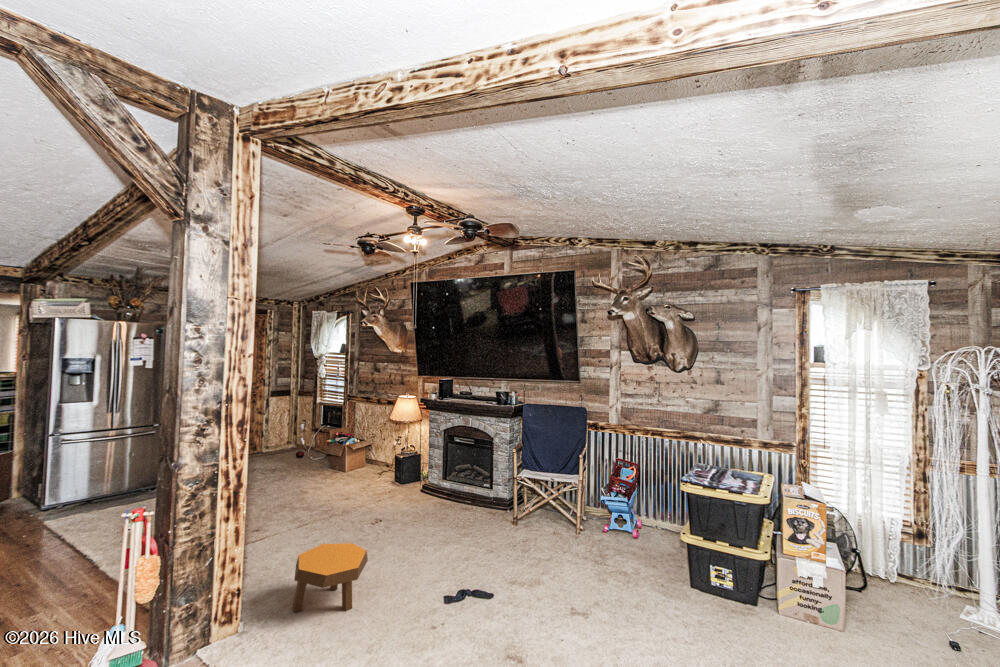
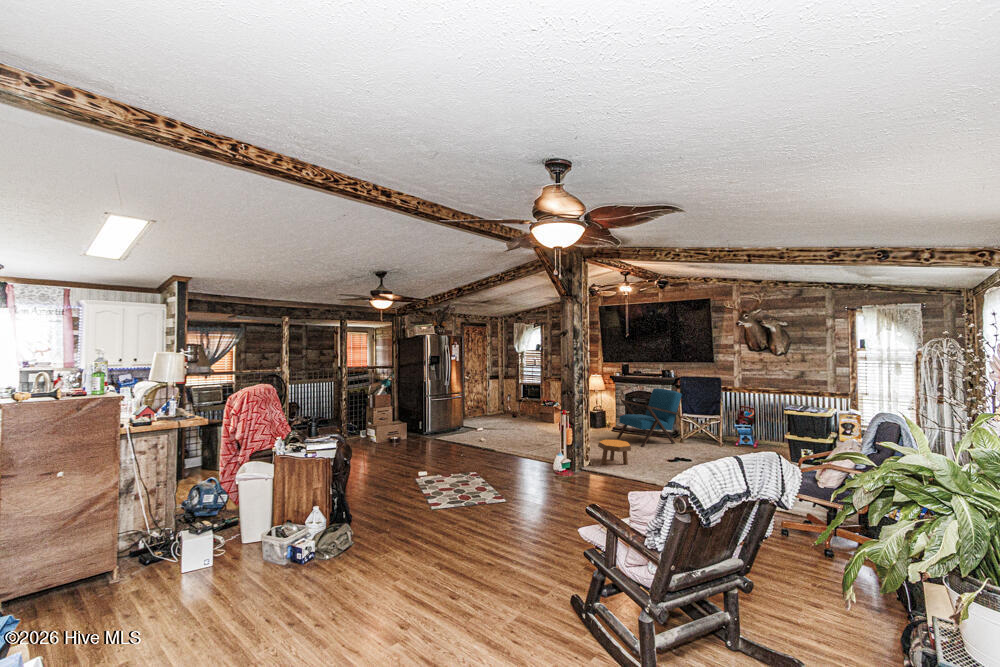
armchair: none [410,421,521,536] -> present [617,388,682,447]

